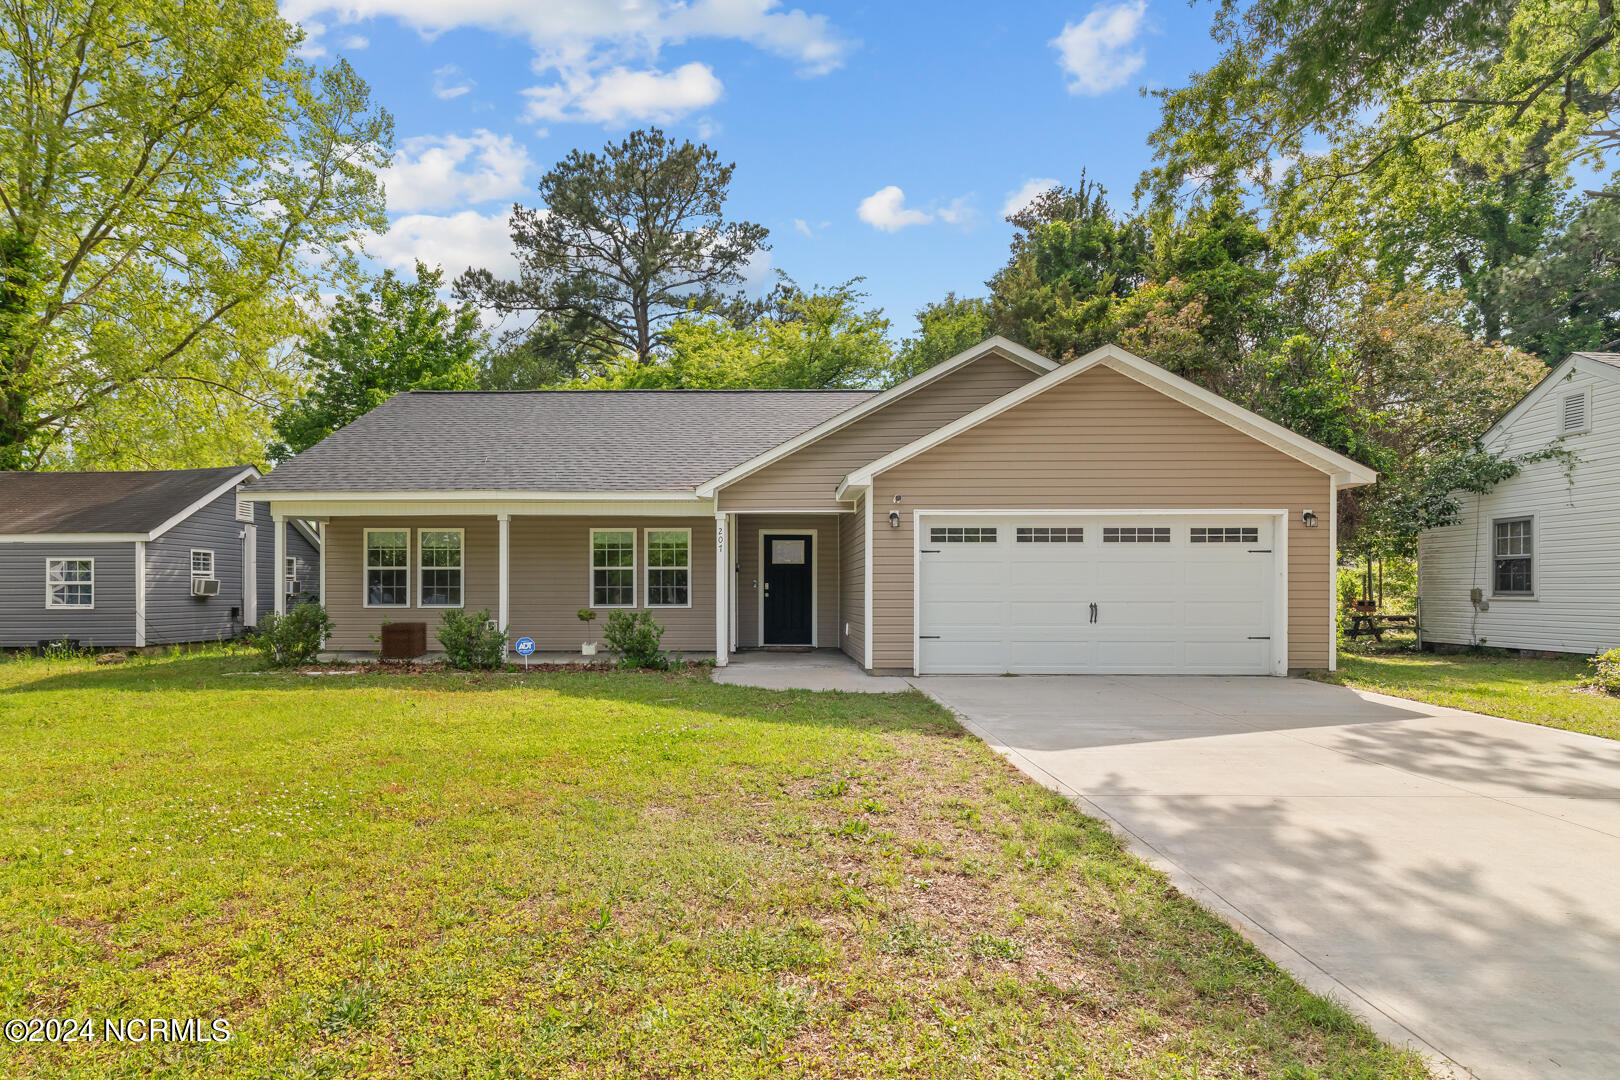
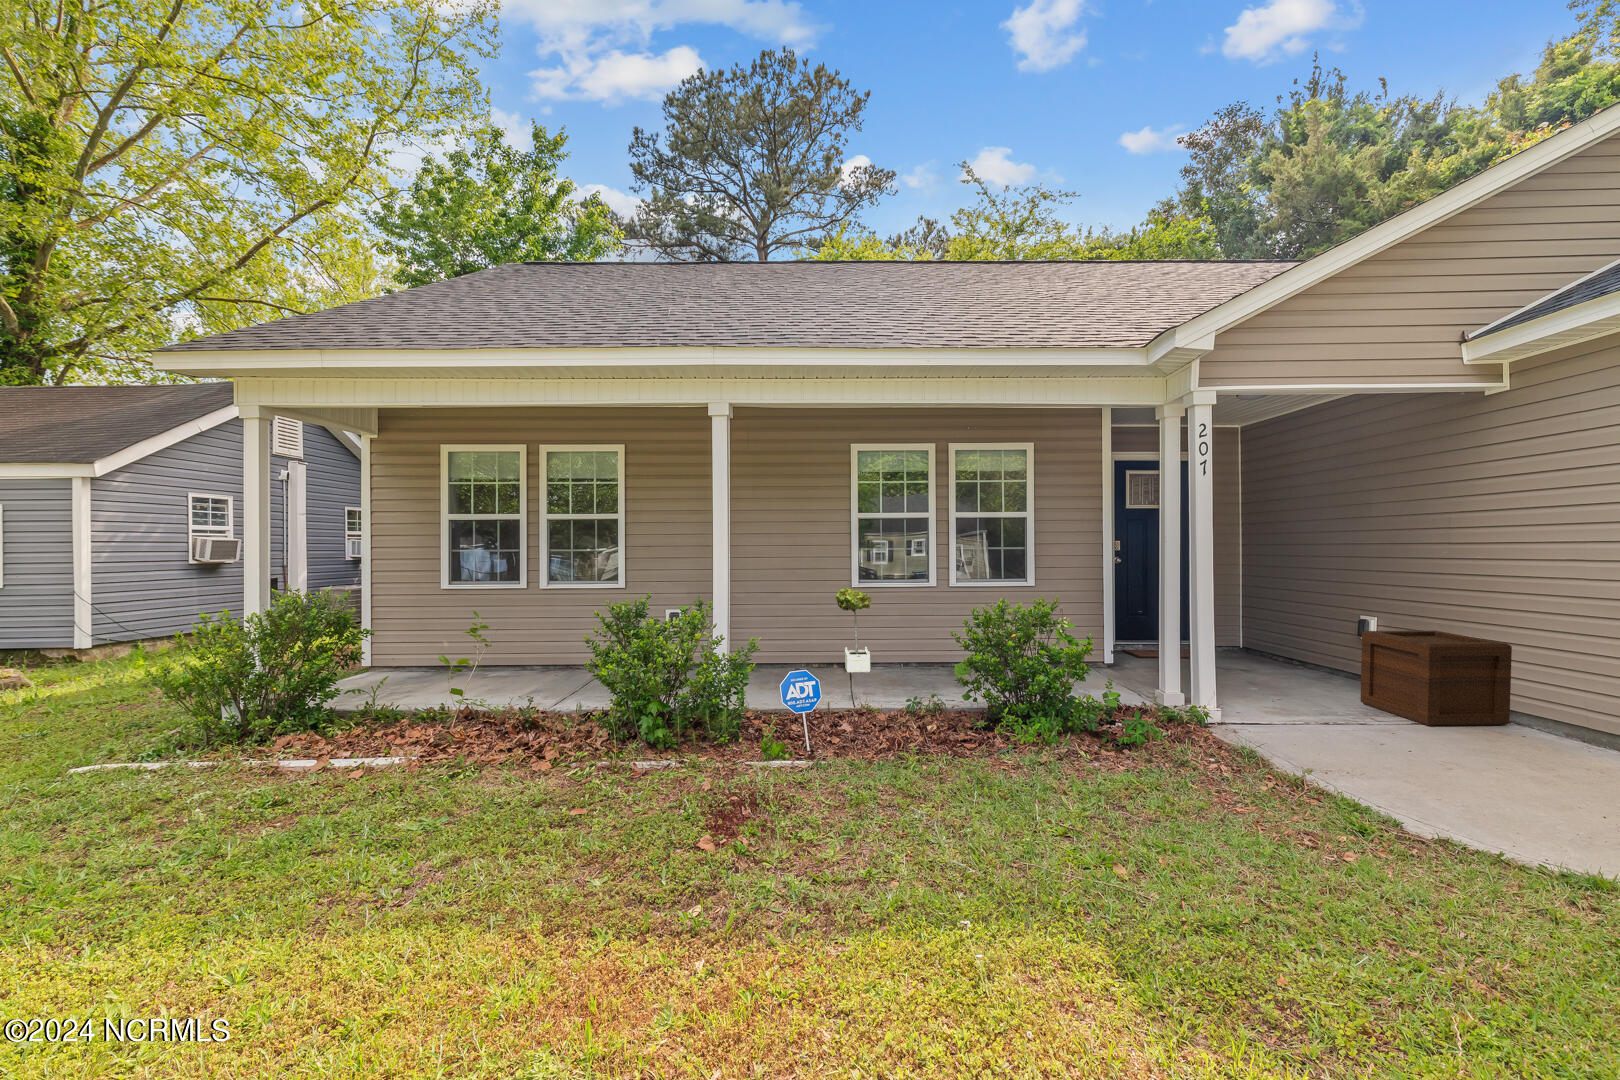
wooden crate: present [381,622,427,659] -> present [1360,630,1512,726]

